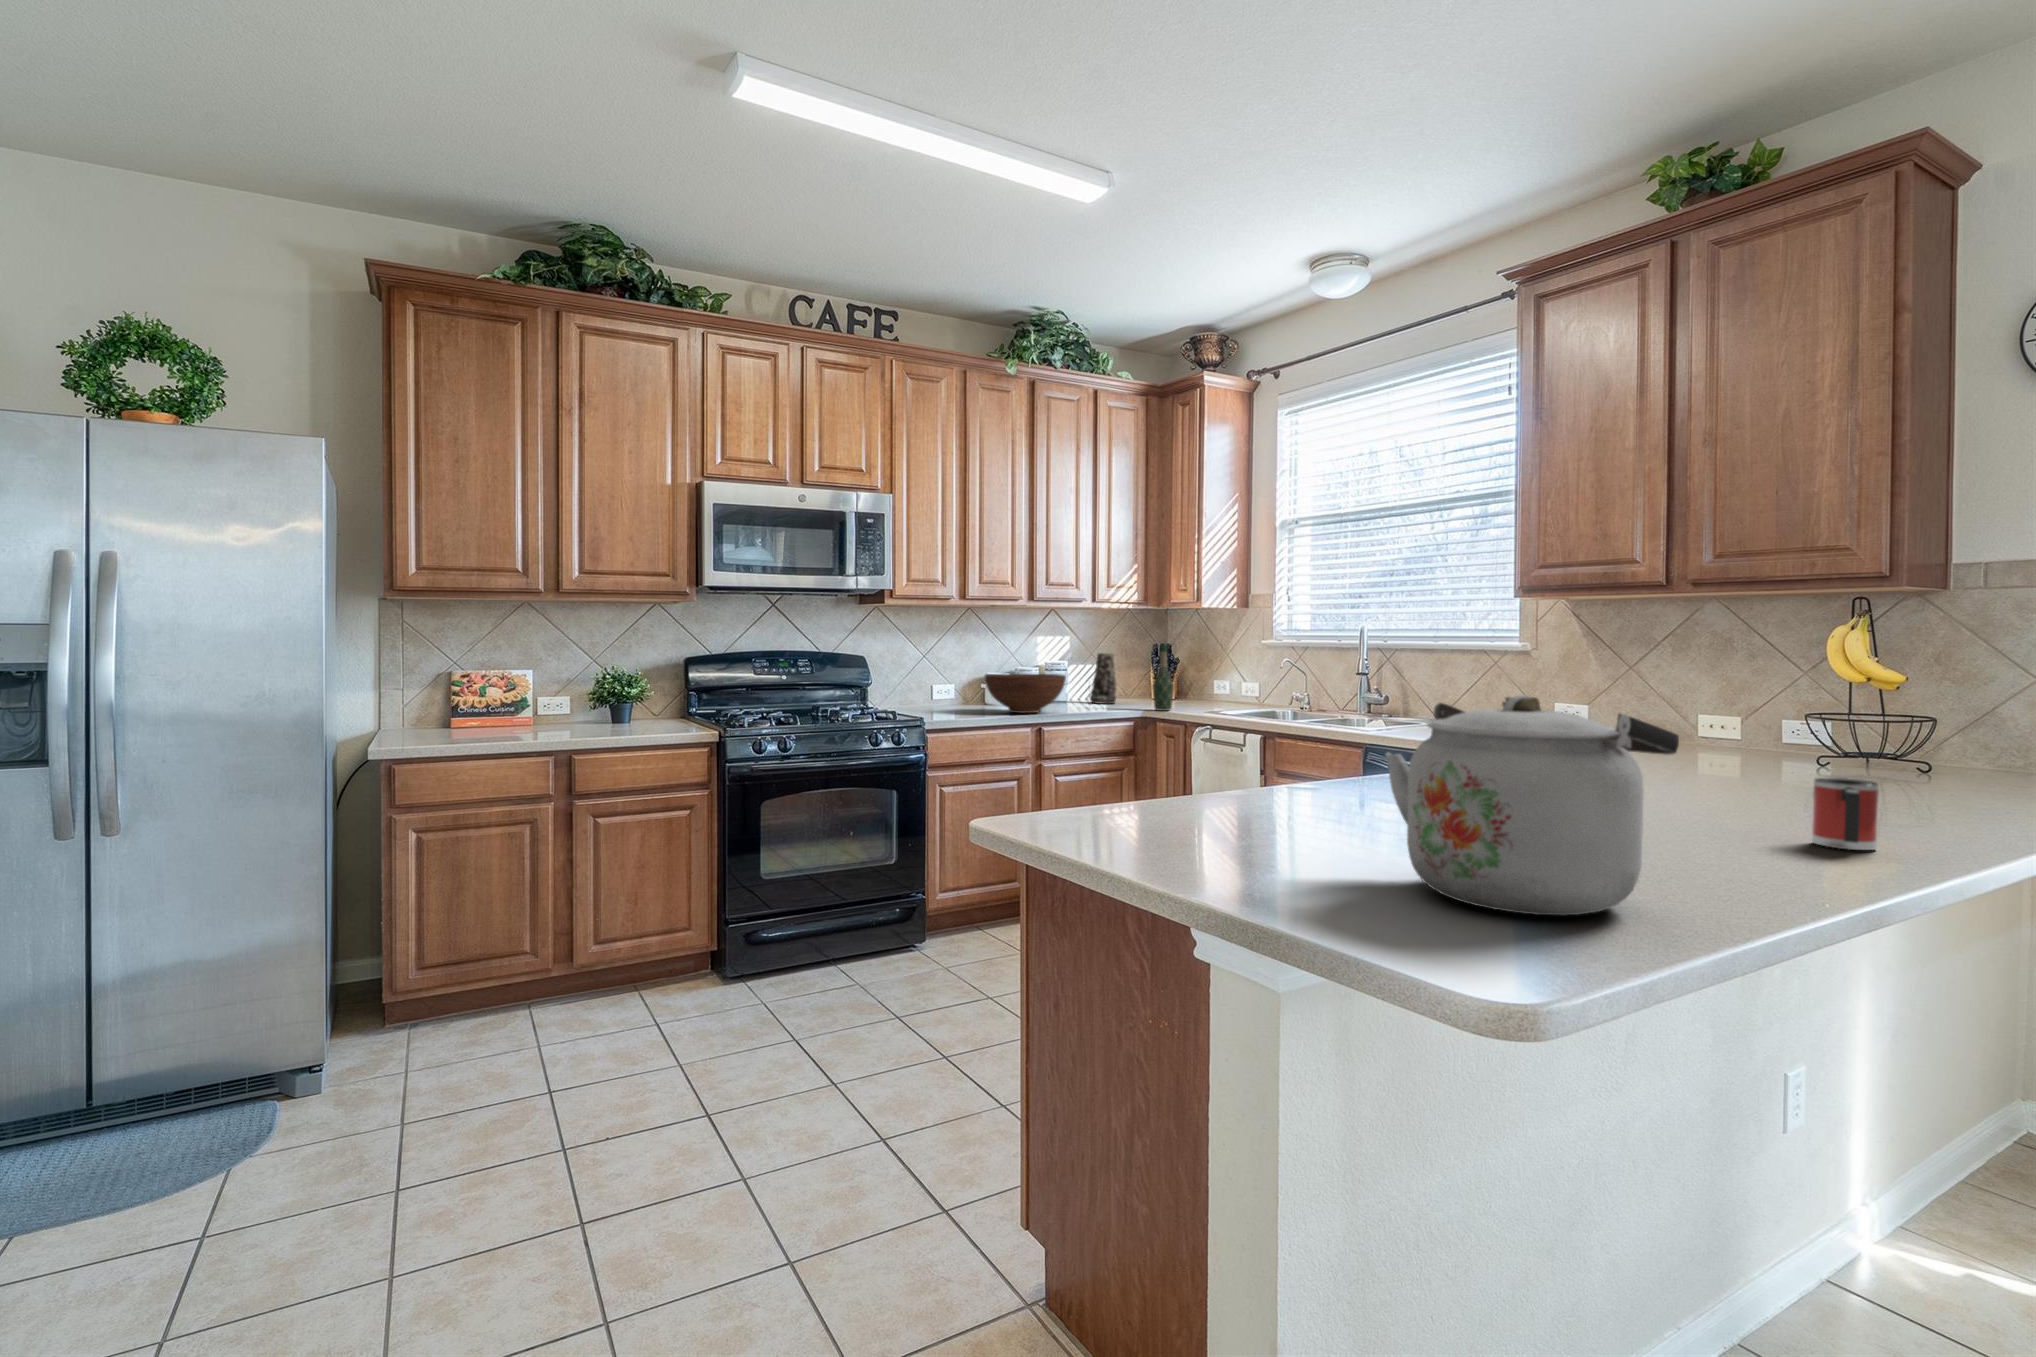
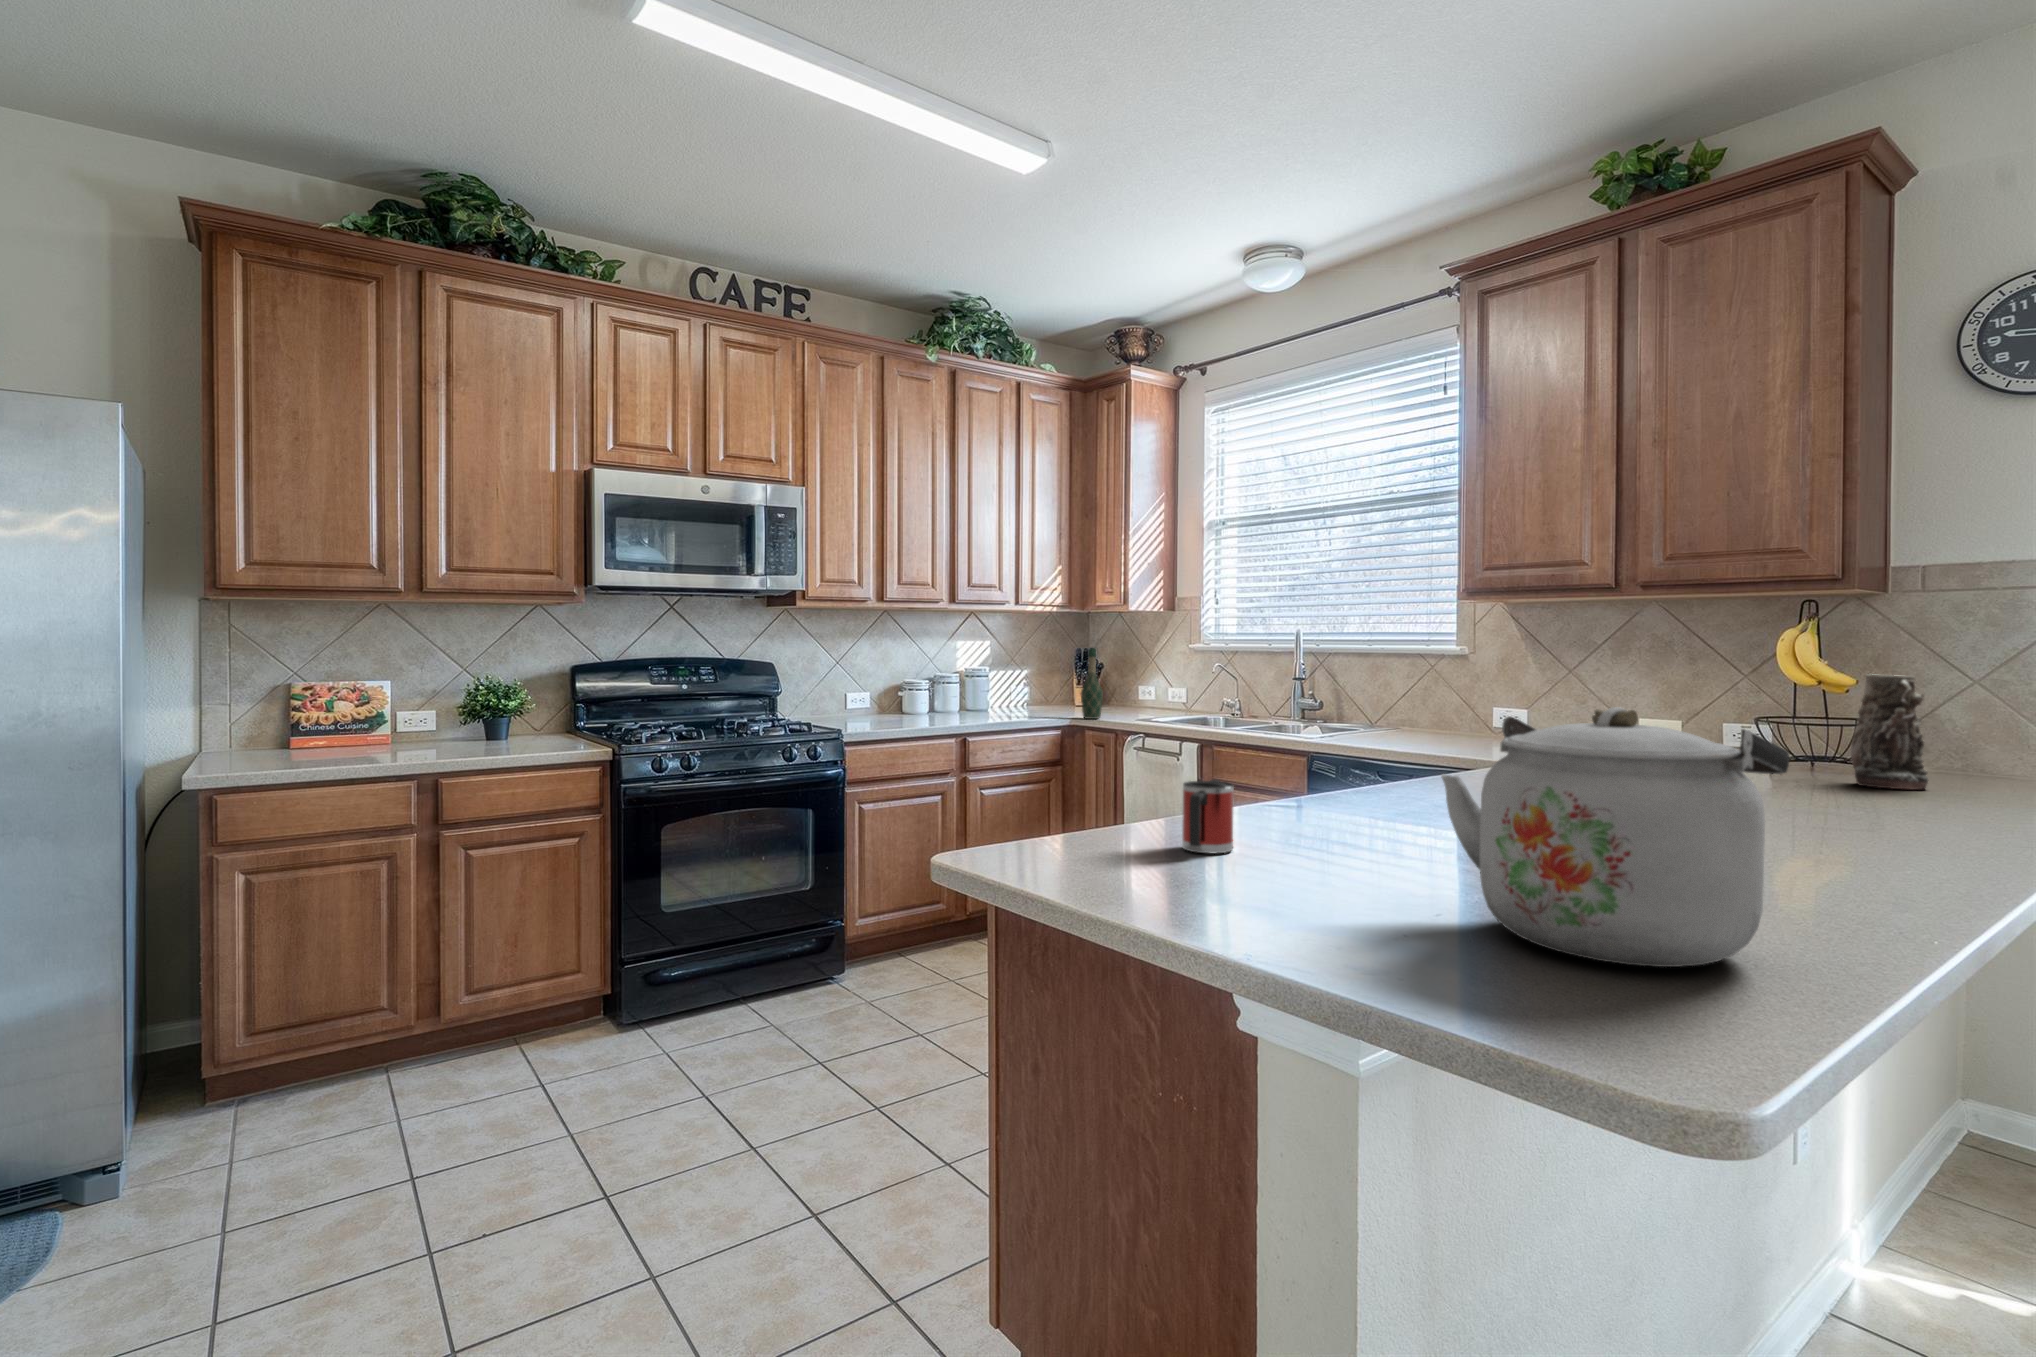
vase: present [1090,653,1117,704] -> present [1850,674,1928,789]
fruit bowl: present [985,674,1066,713] -> none [905,681,992,723]
mug: present [1812,777,1879,850] -> present [1182,779,1234,854]

